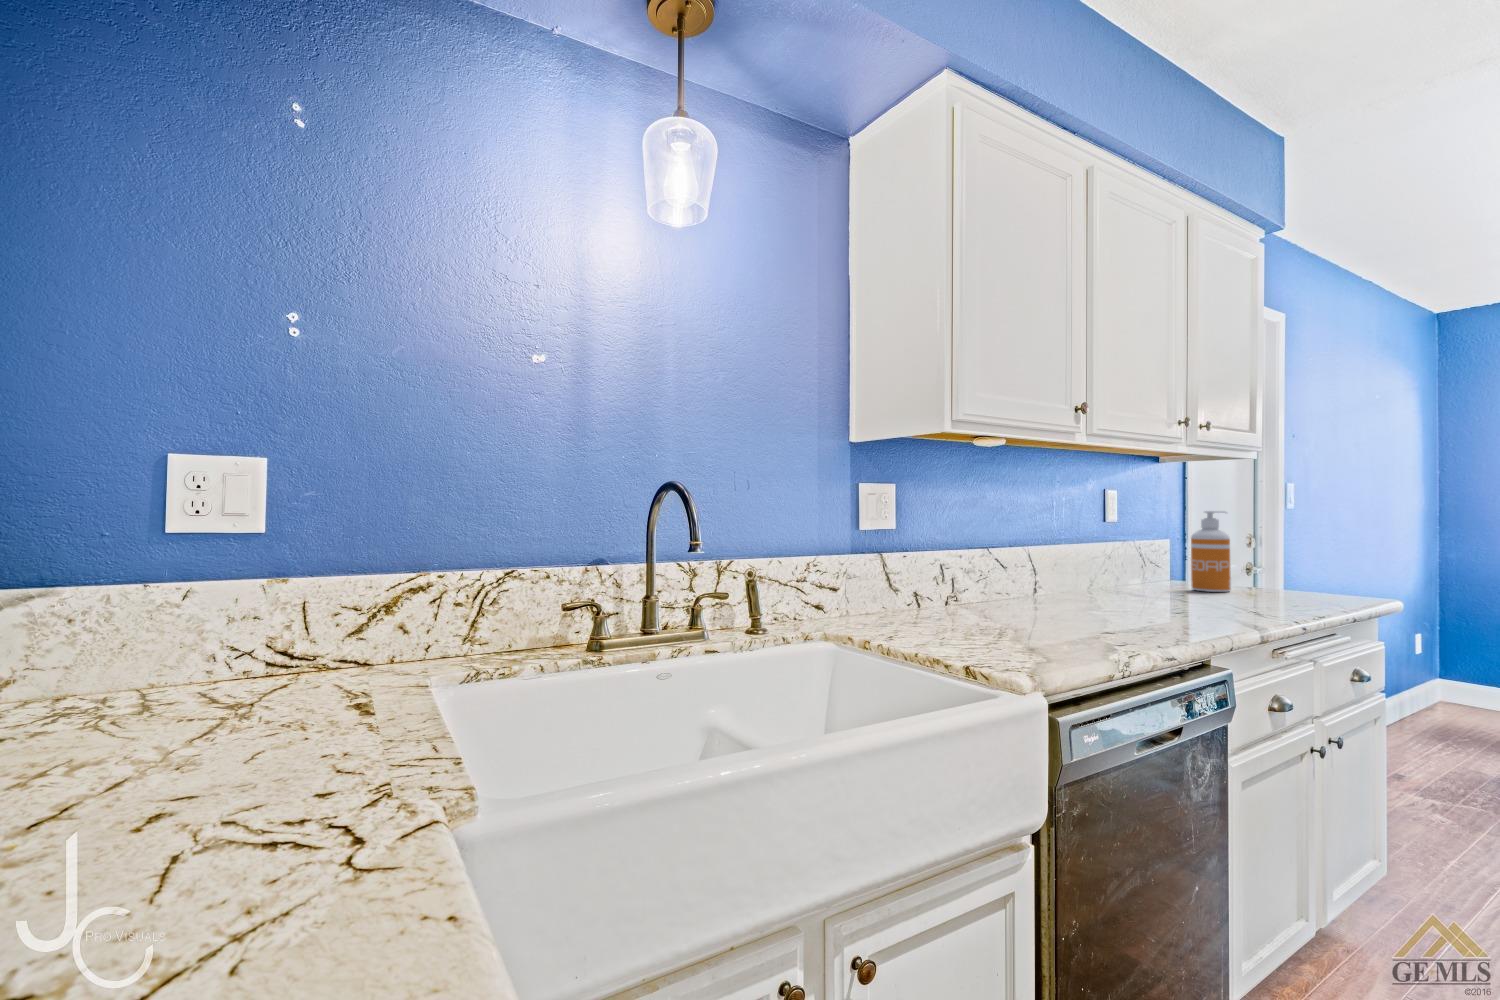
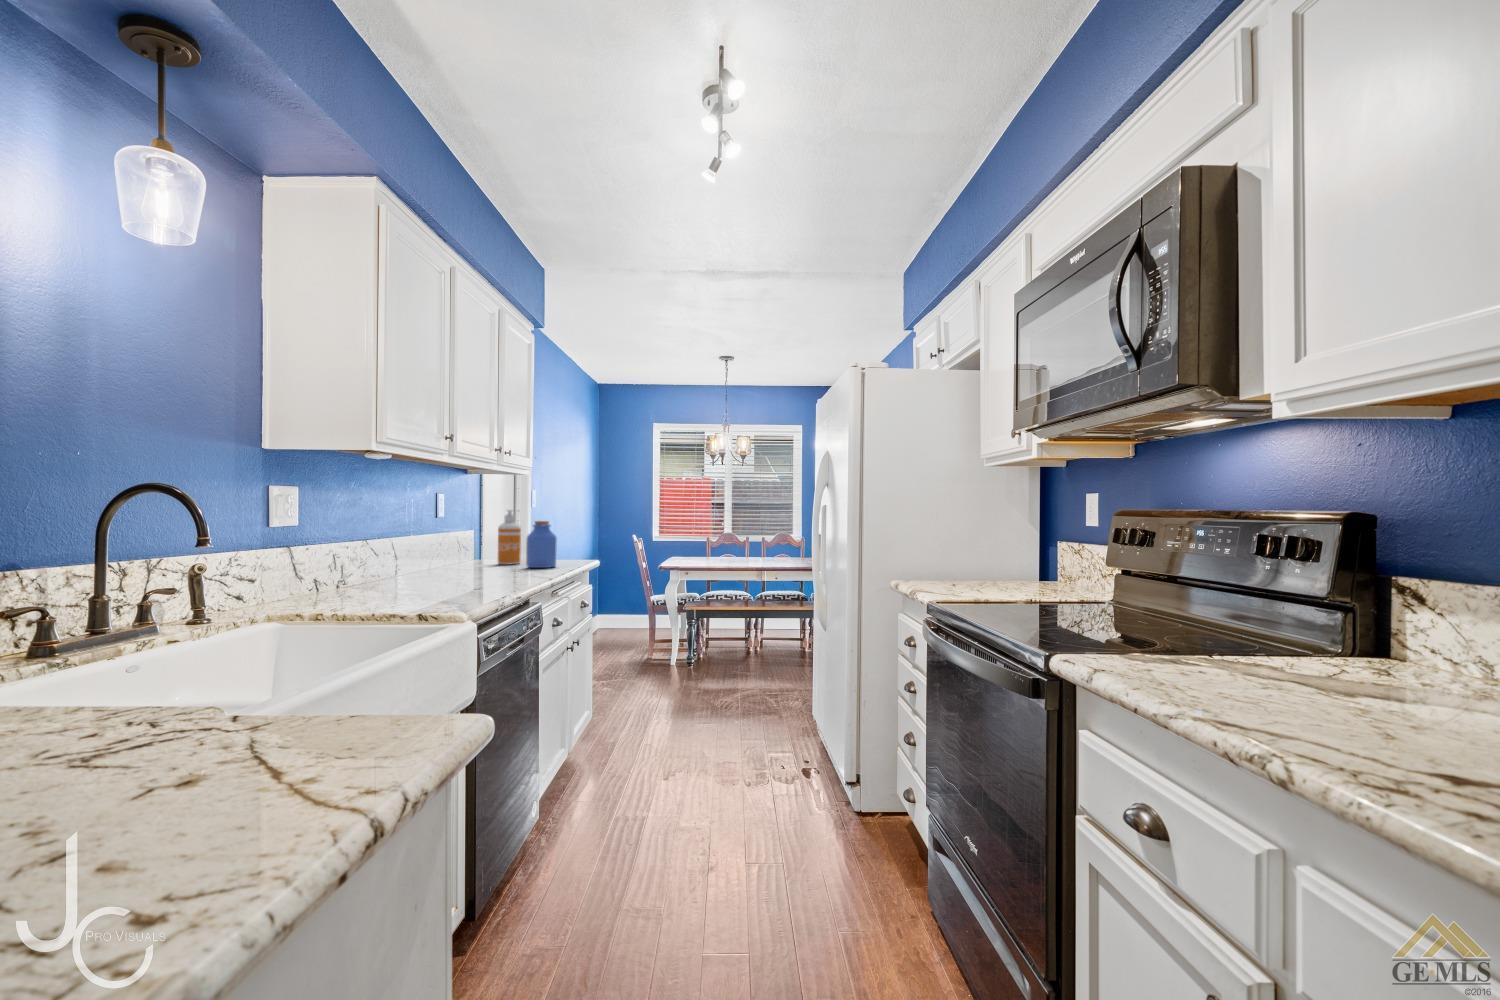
jar: none [1231,528,1289,604] -> present [526,521,557,568]

